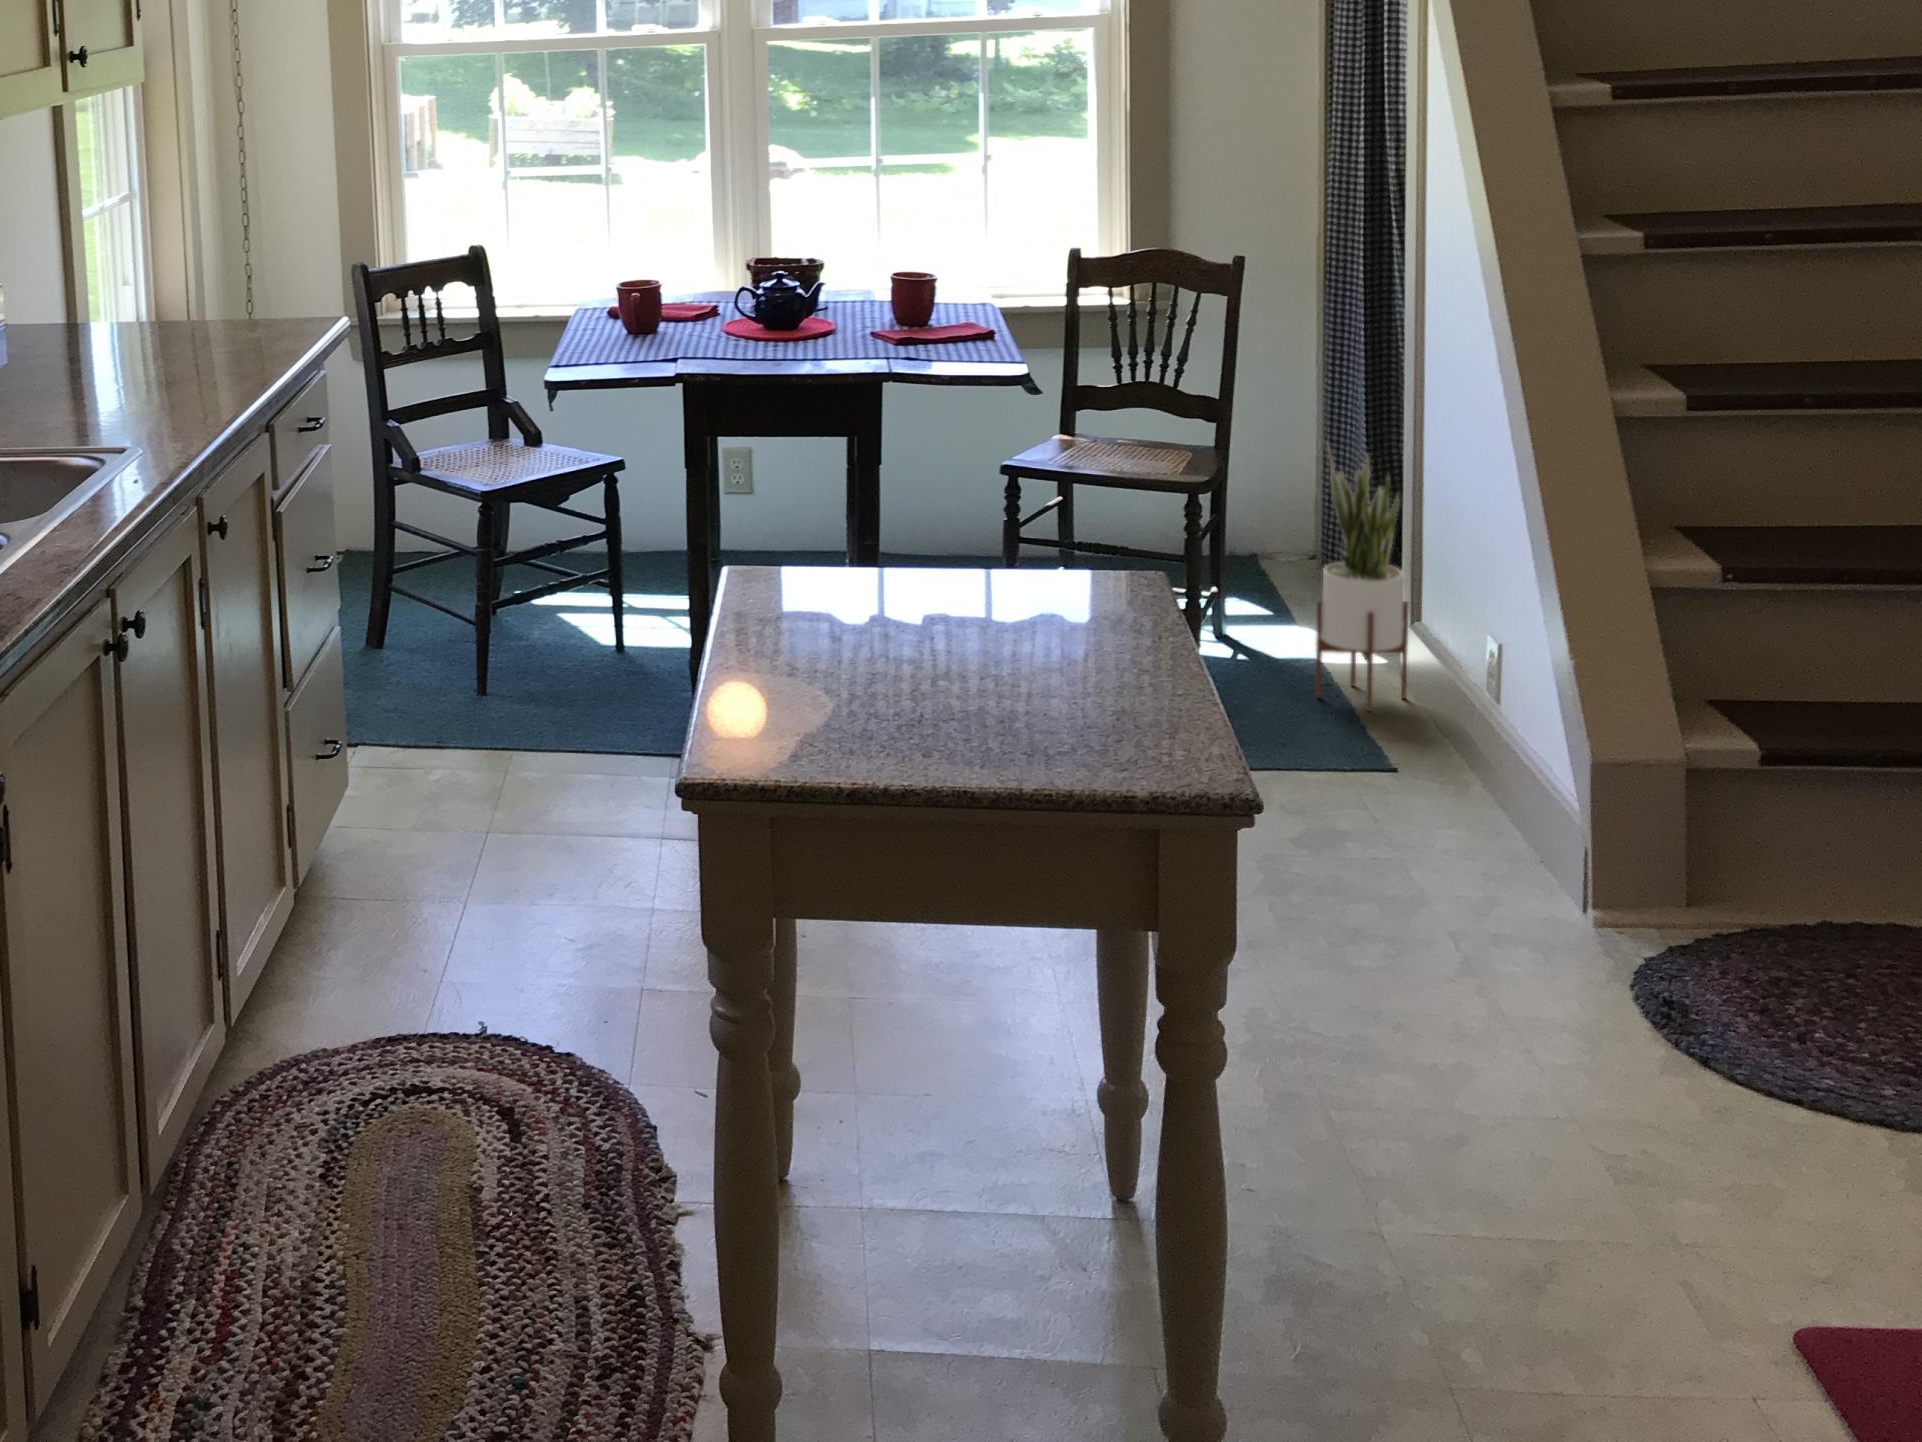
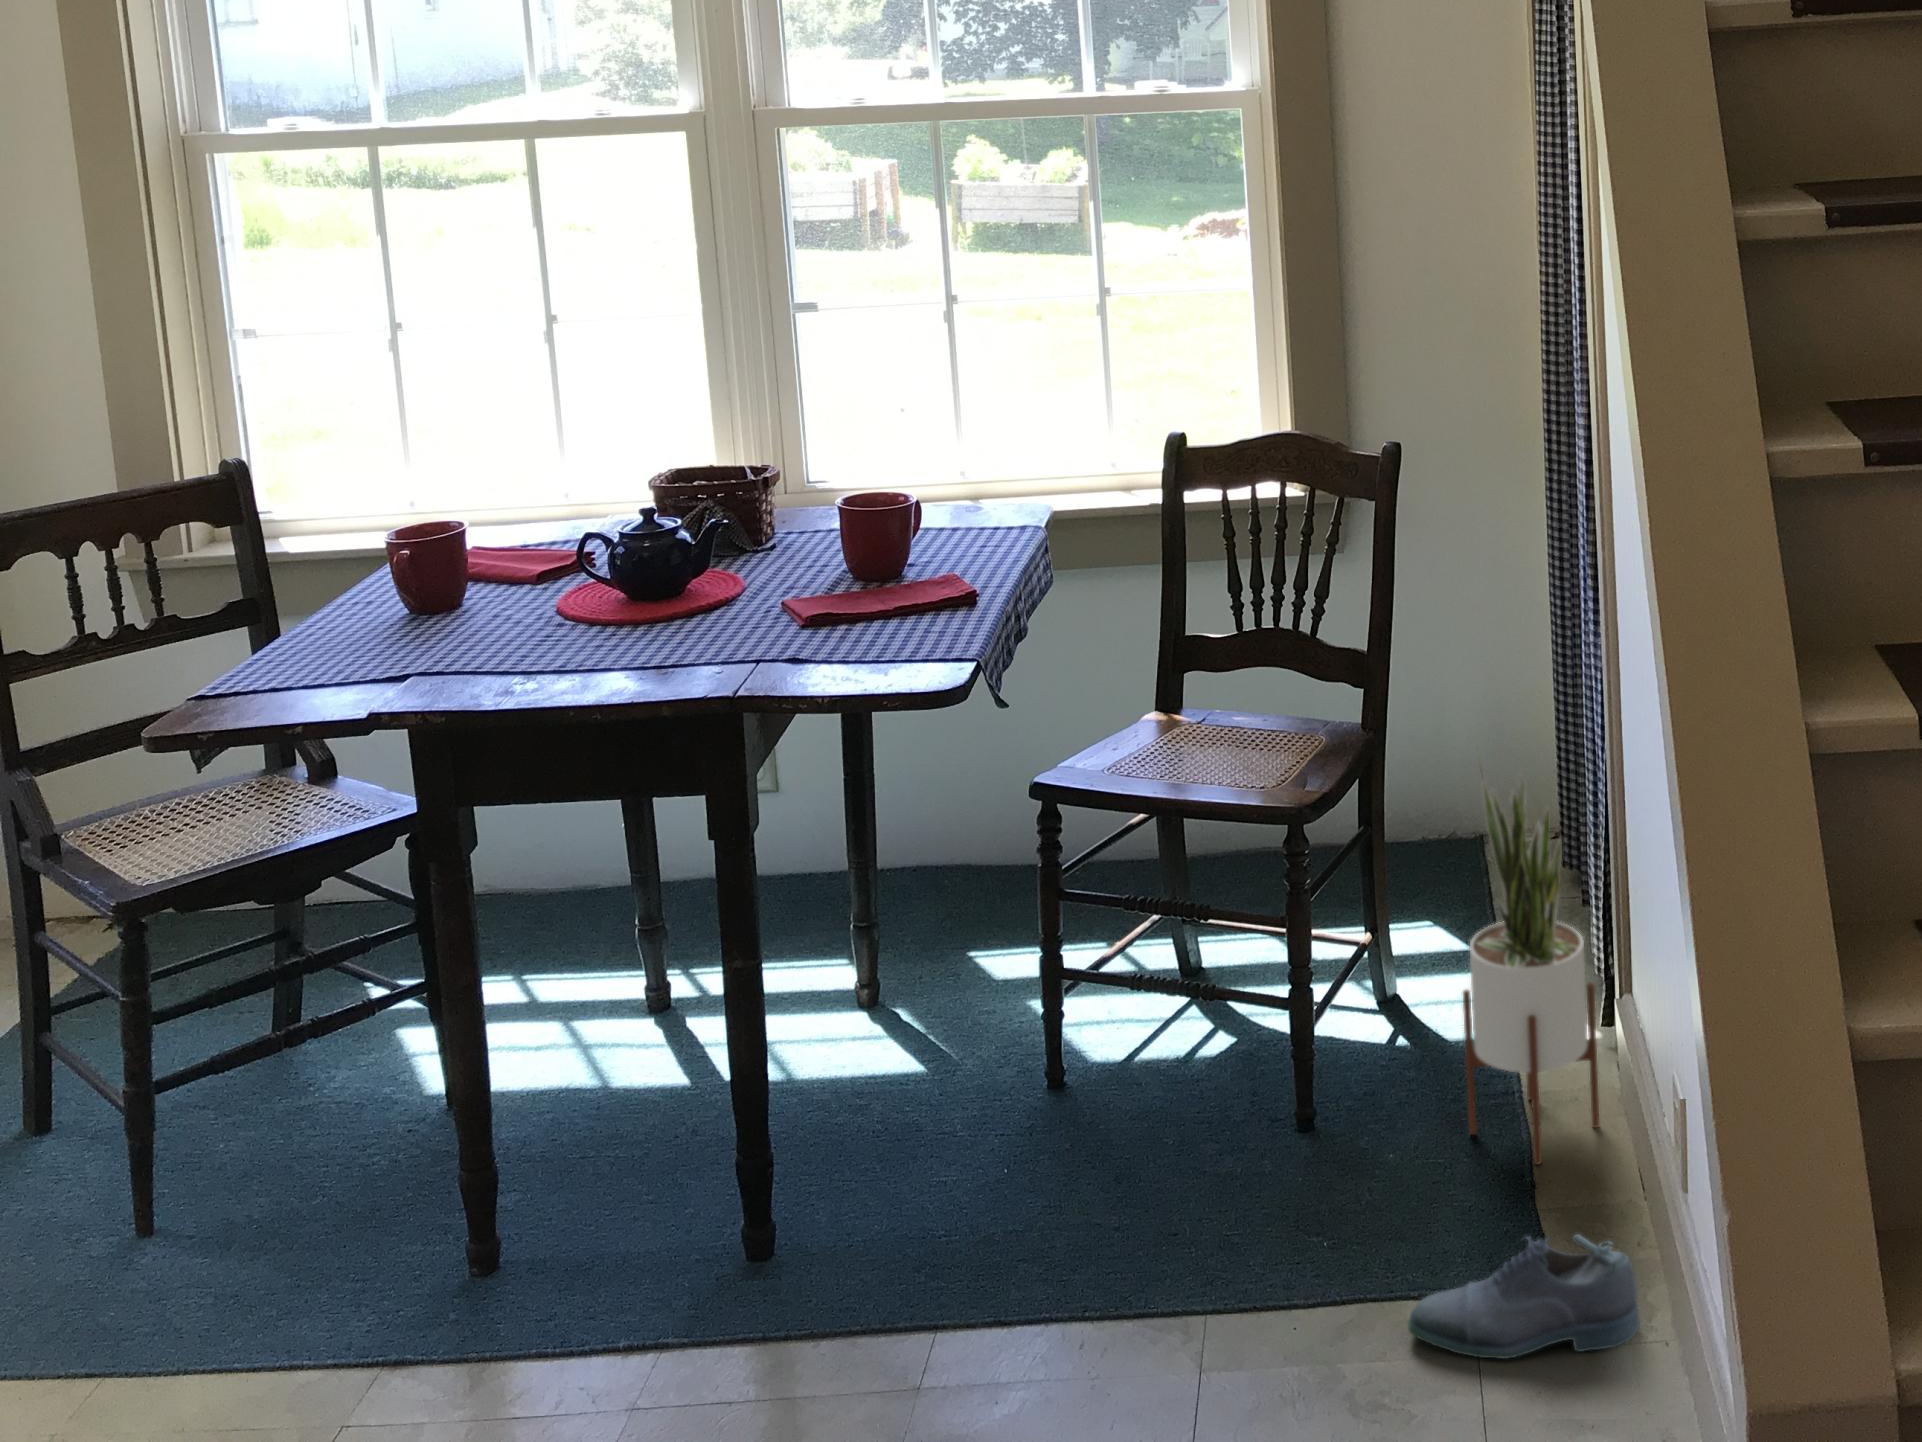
shoe: none [1312,714,1465,781] -> present [1408,1234,1640,1358]

